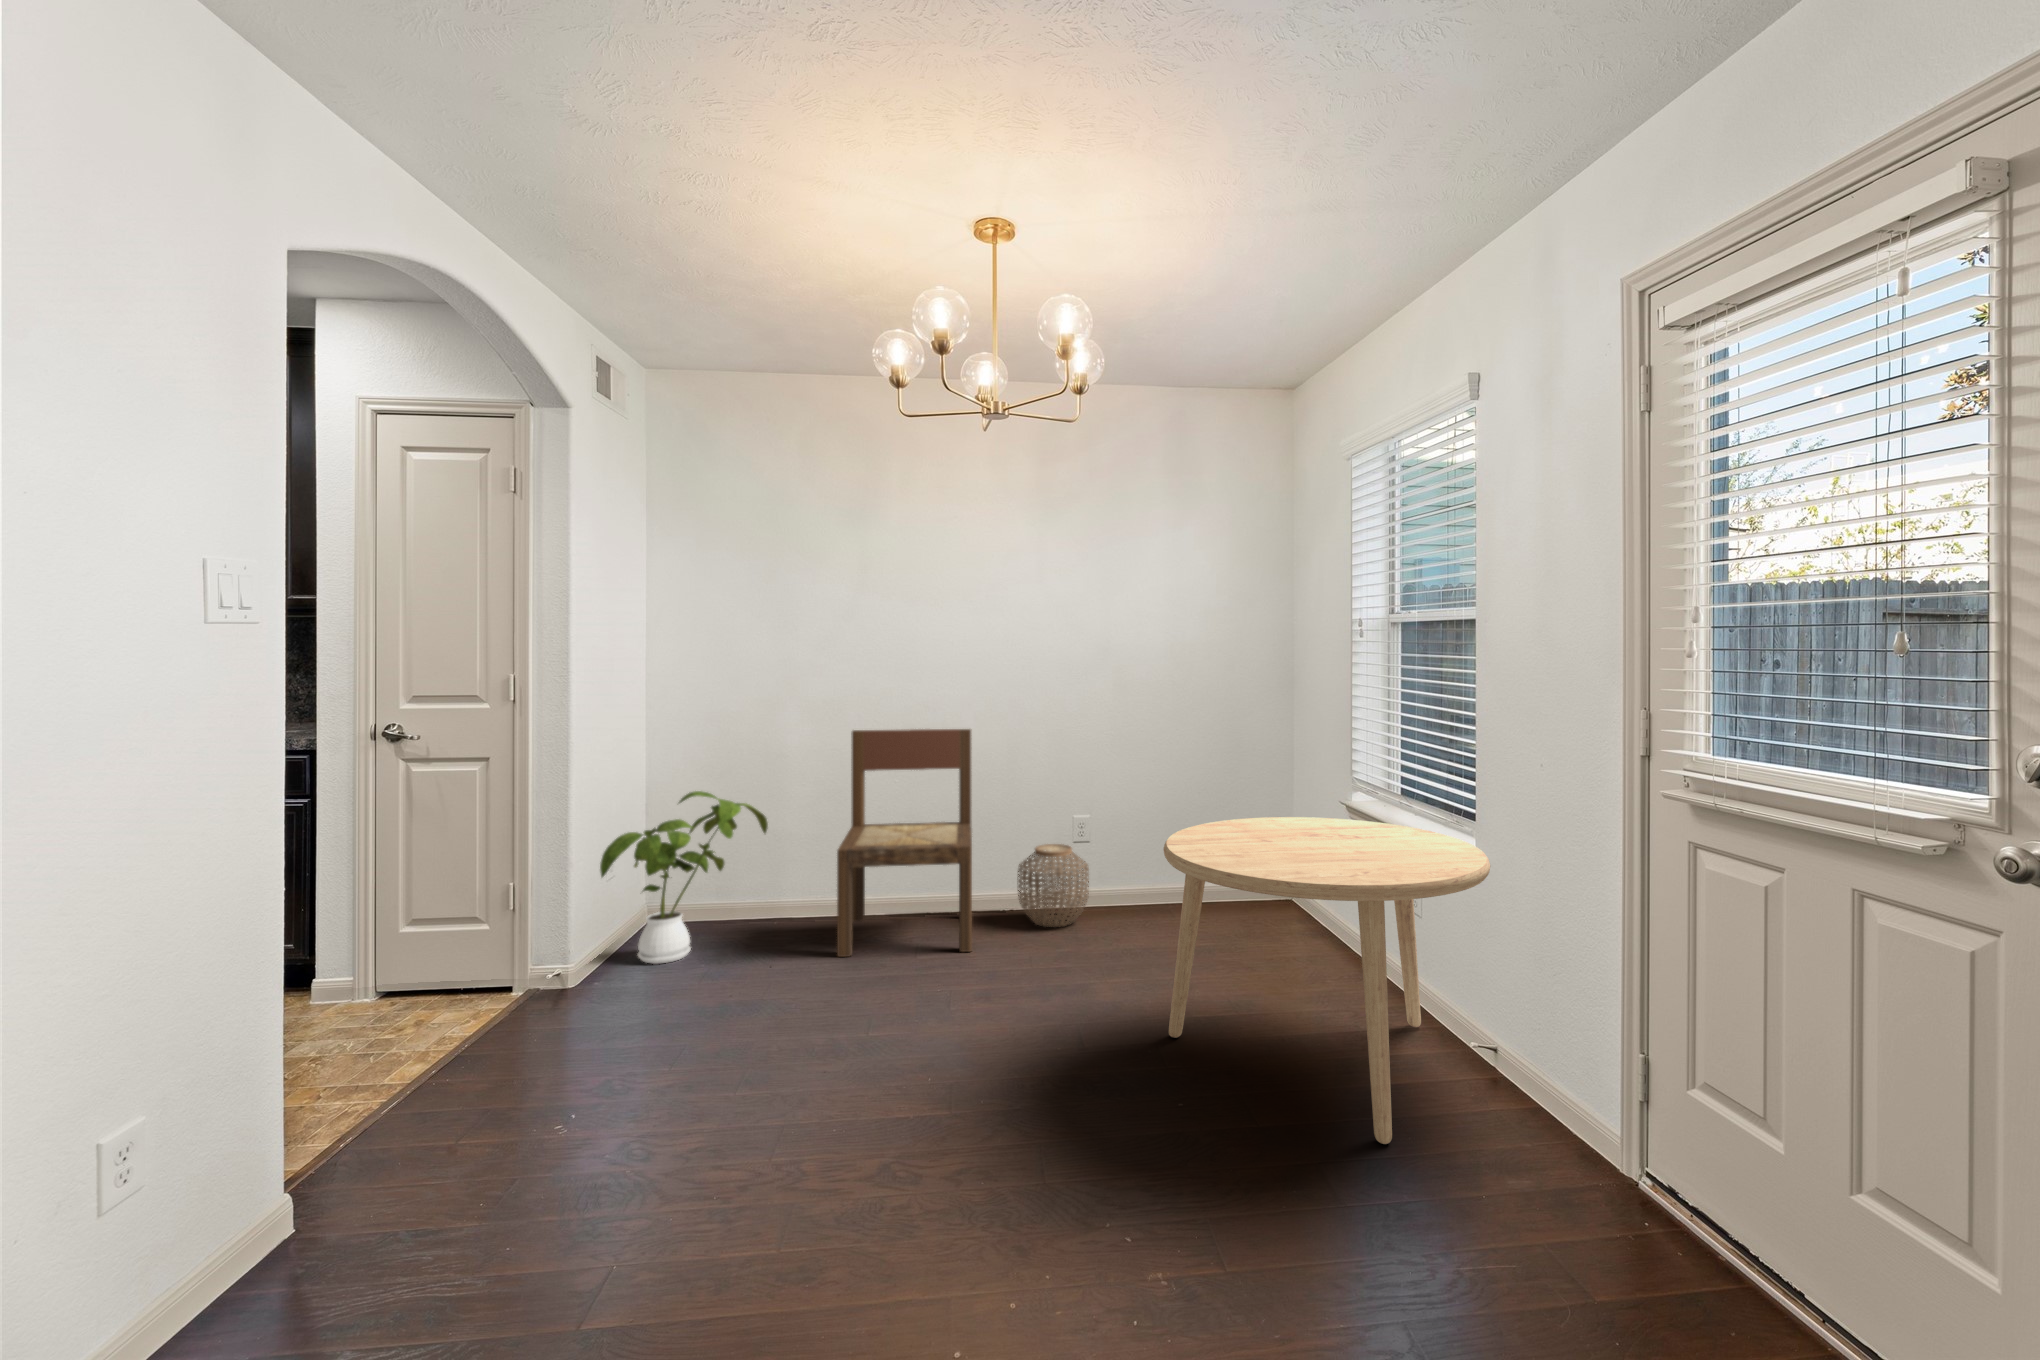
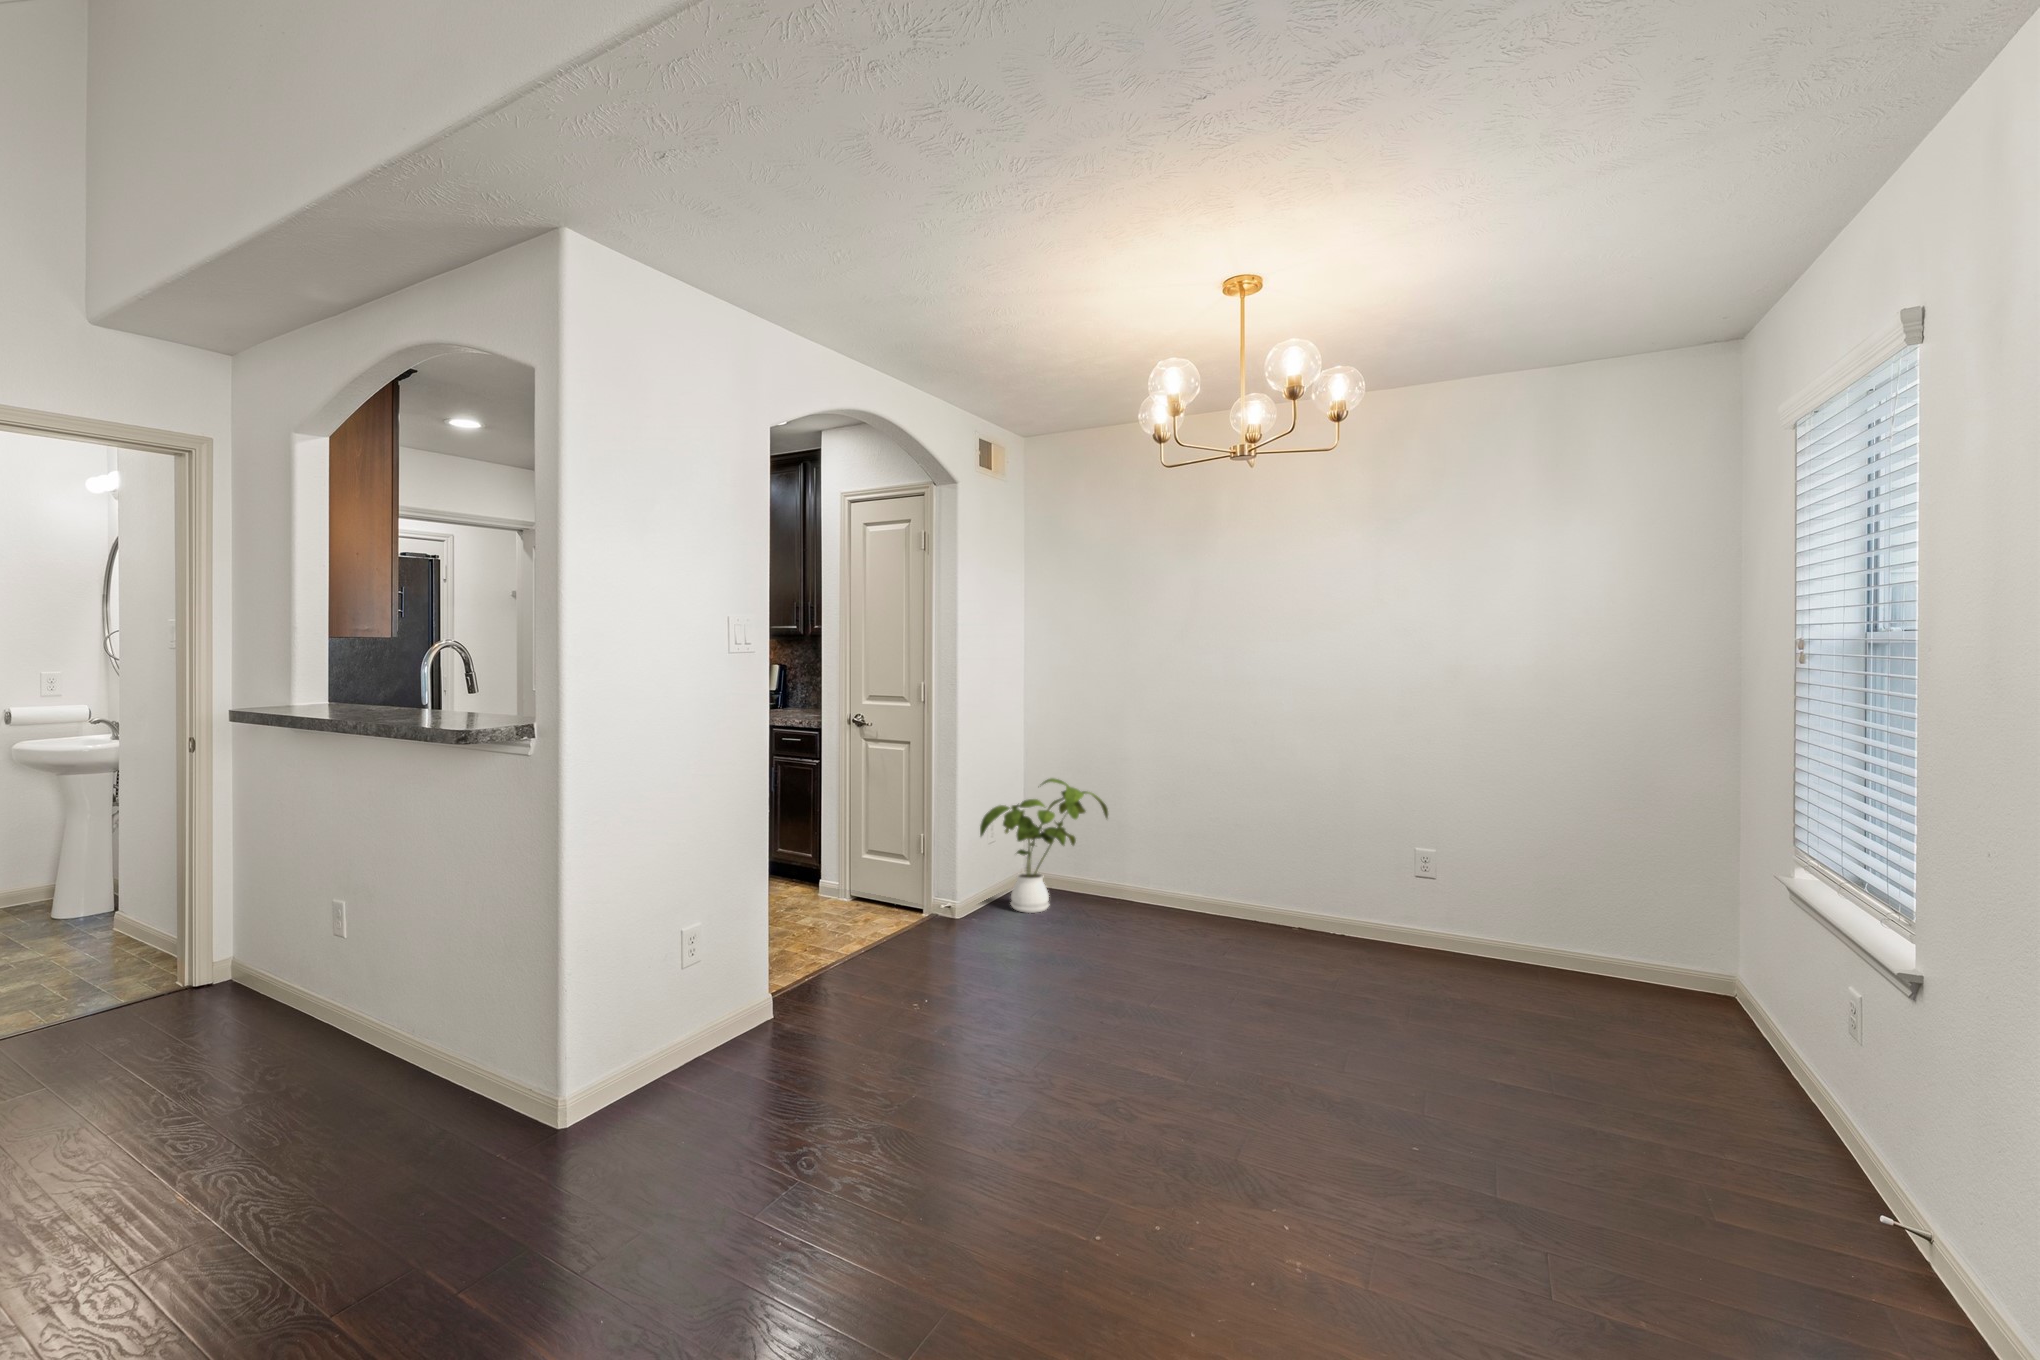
dining chair: present [837,729,972,957] -> none [1160,738,1301,952]
dining table: present [1163,817,1490,1144] -> none [1421,855,1876,1245]
woven basket: present [1018,844,1089,927] -> none [1343,863,1423,948]

